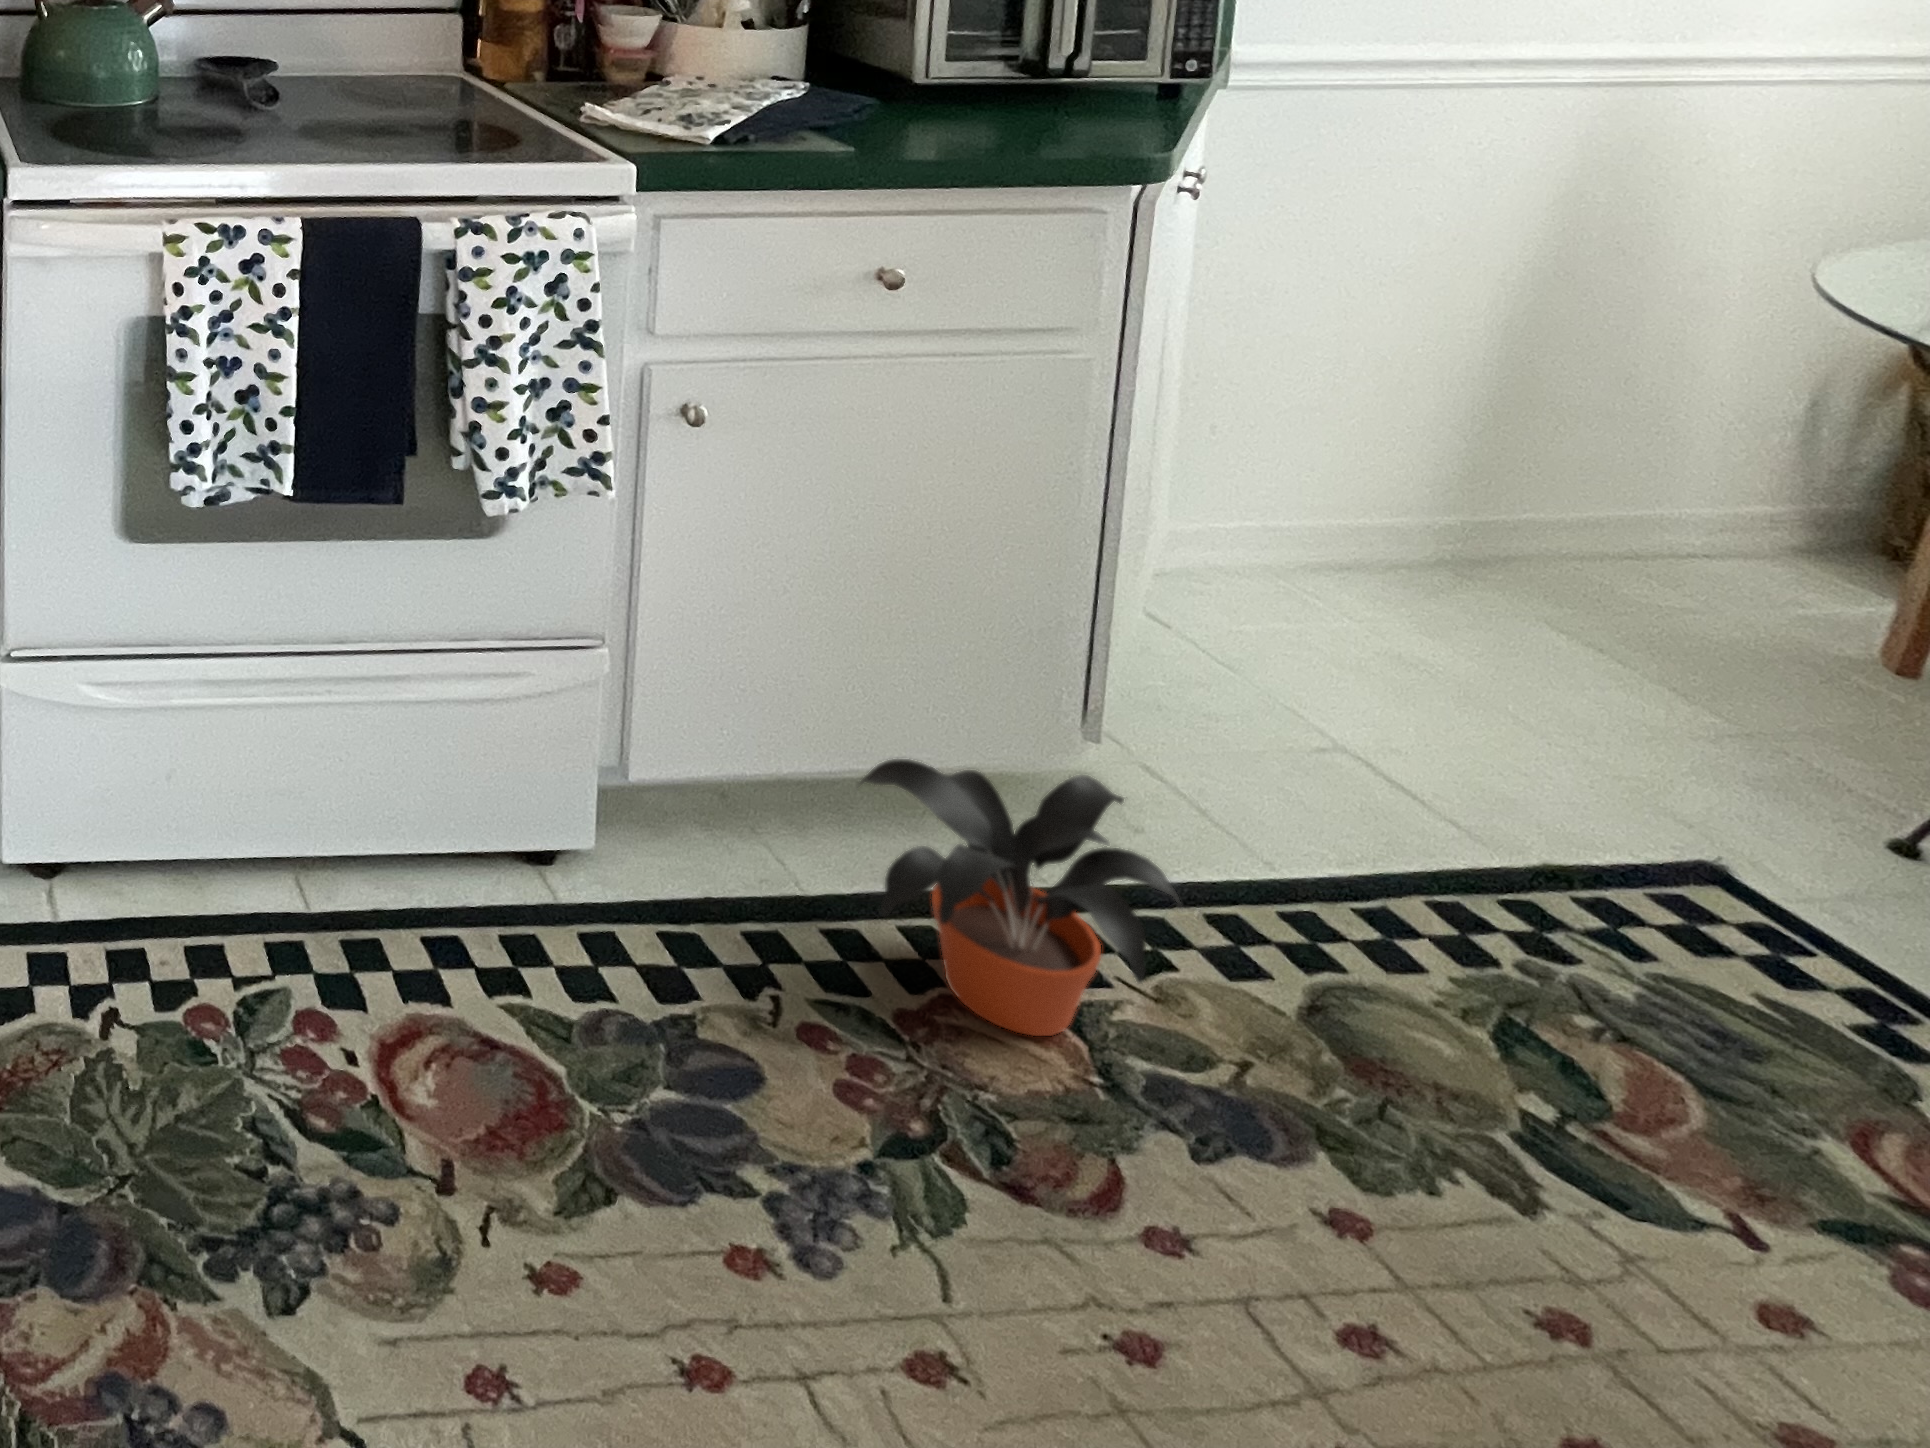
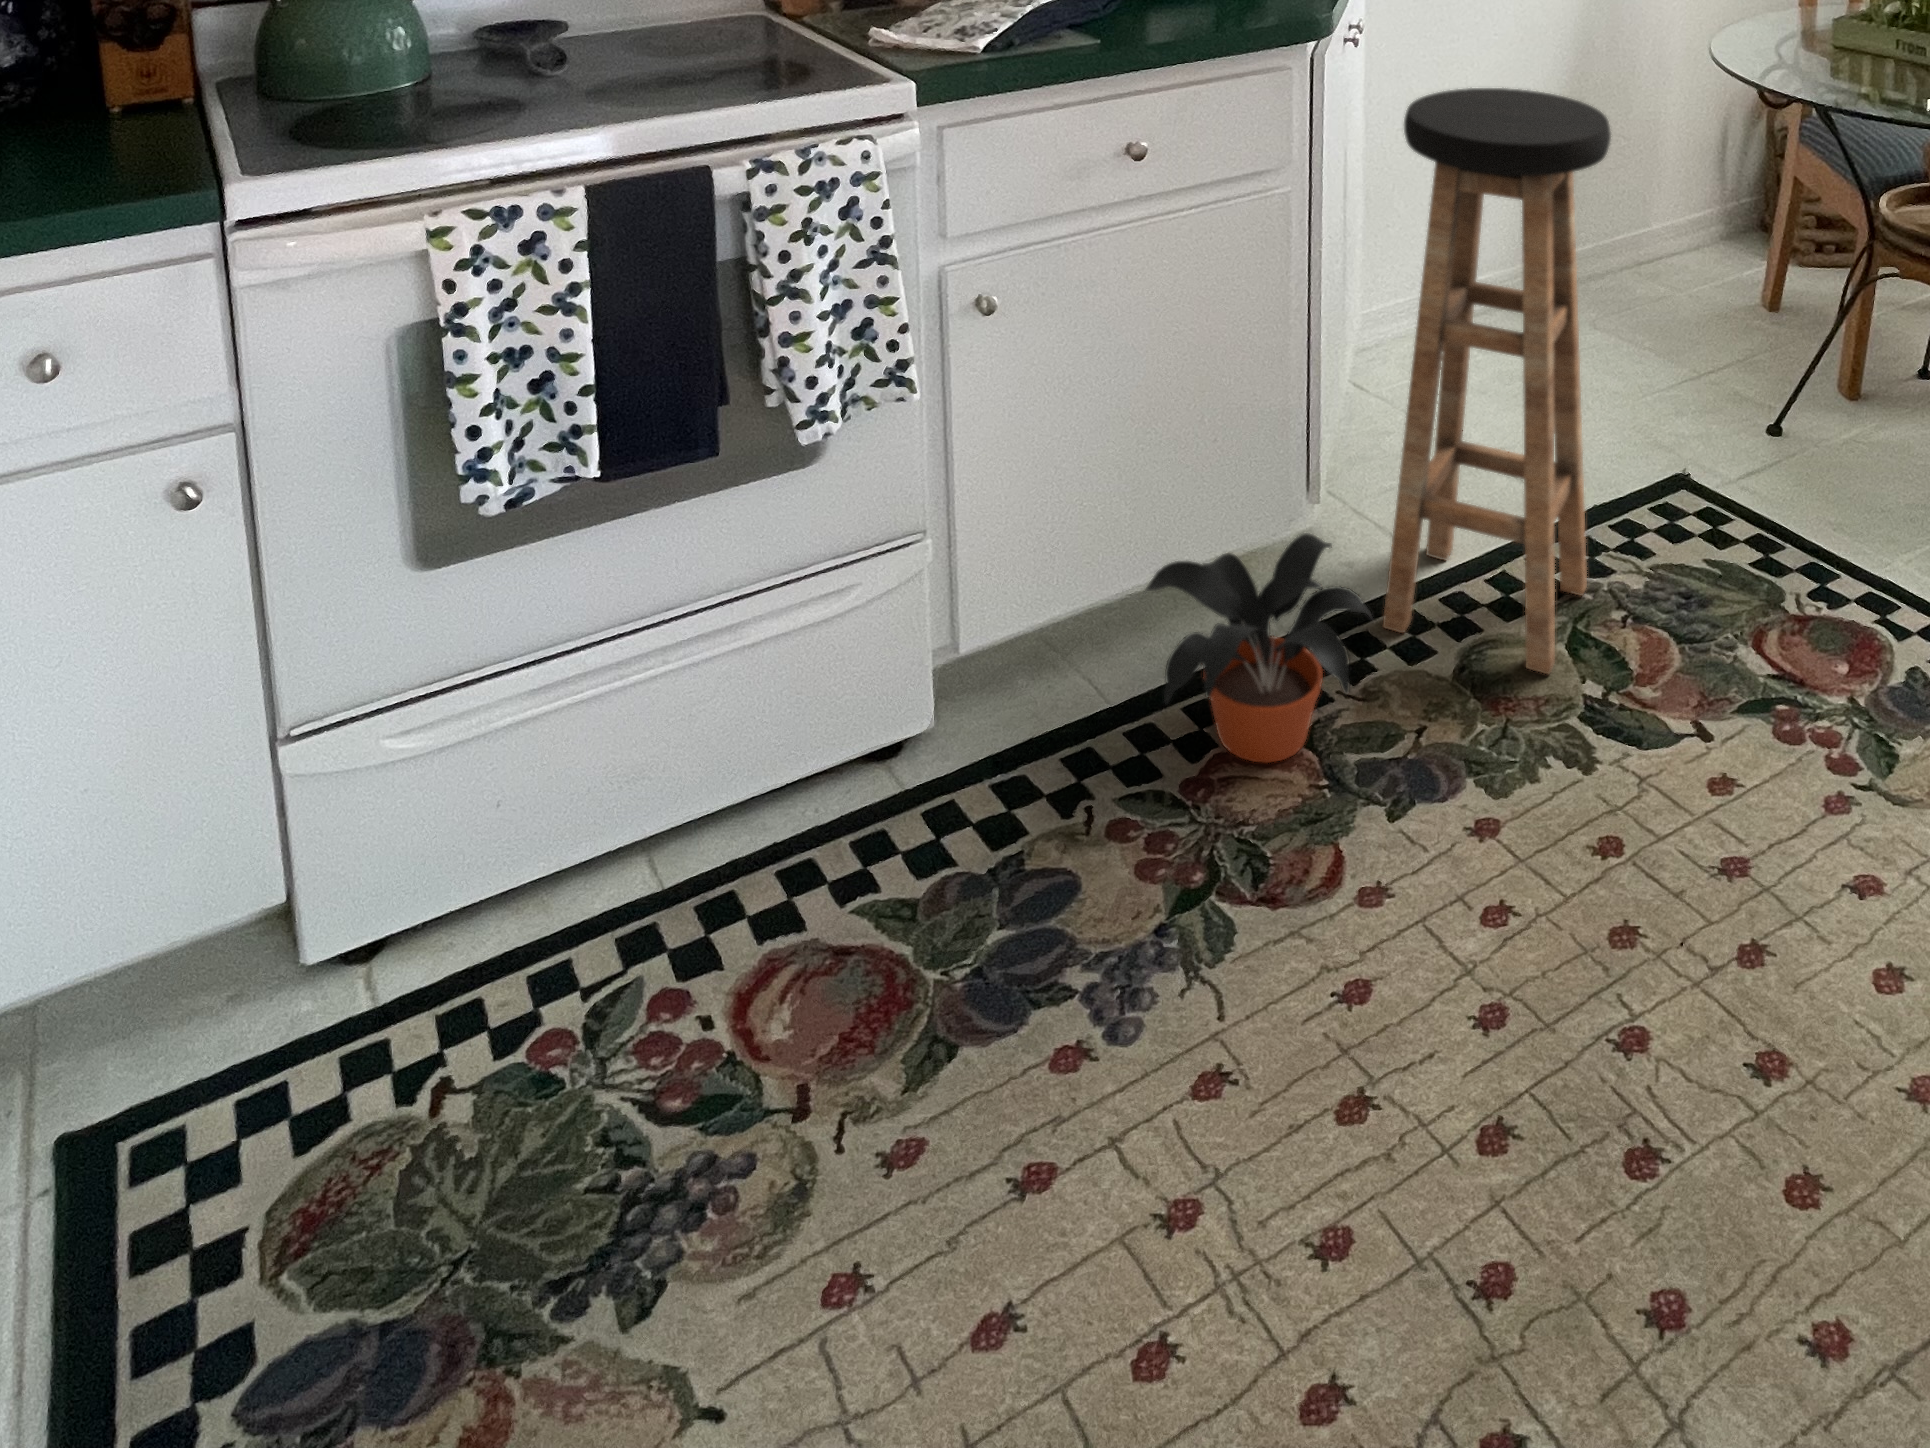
bar stool: none [1188,274,1626,1067] -> present [1383,88,1611,674]

